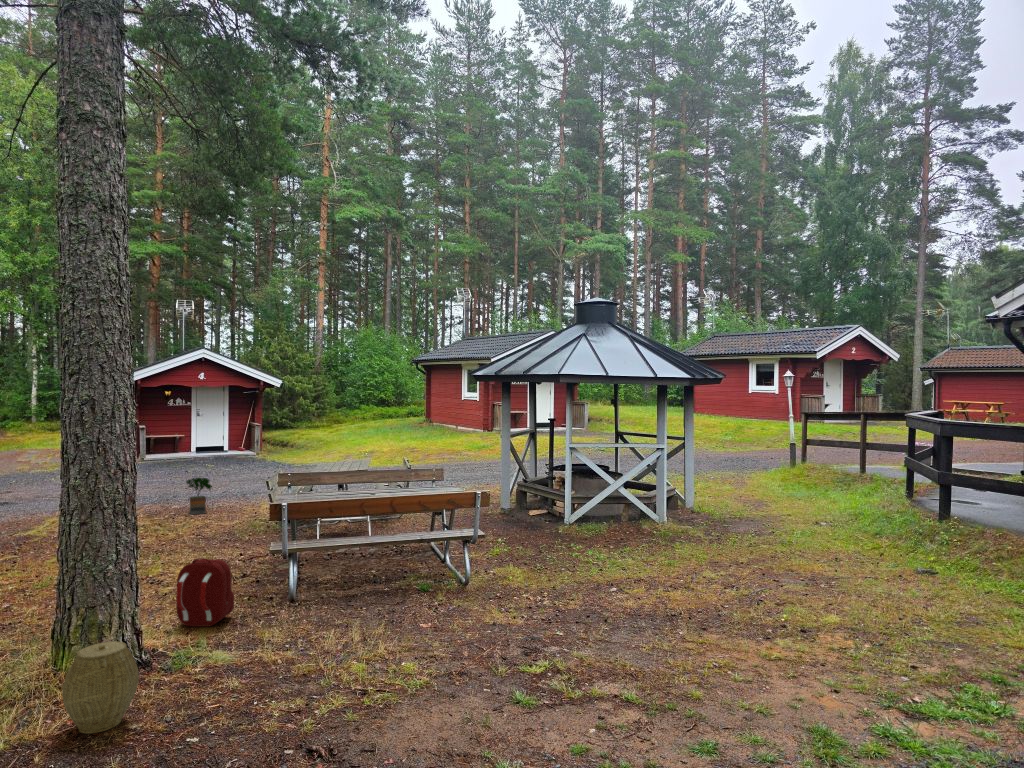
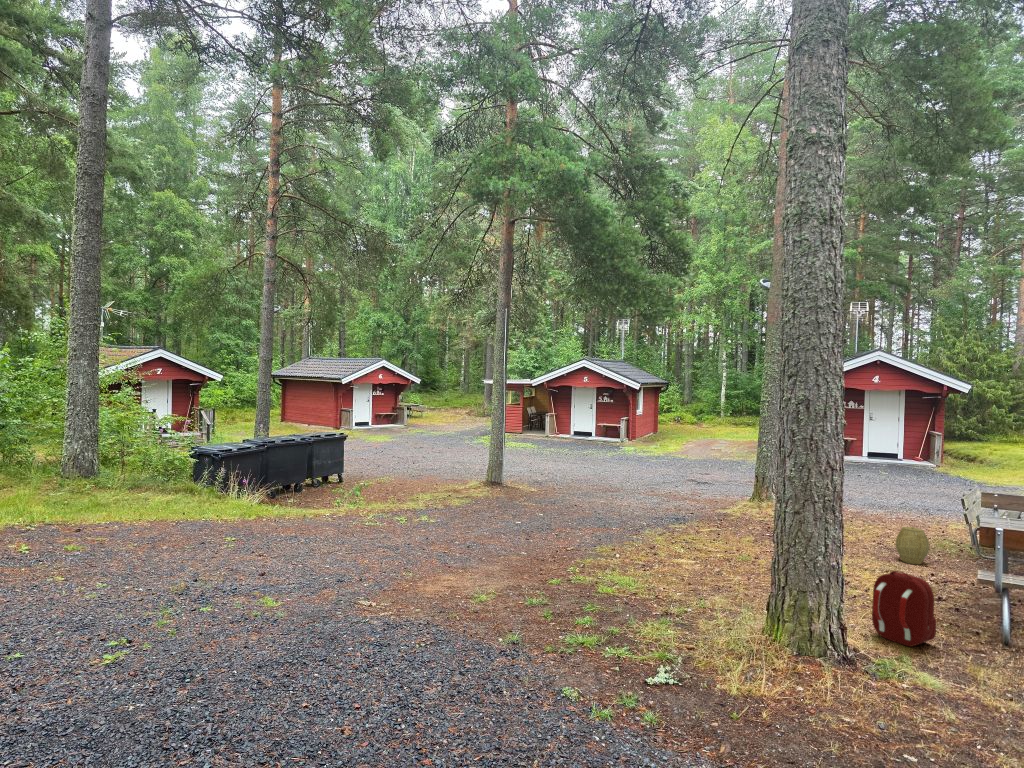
potted tree: present [186,477,212,515] -> none [863,484,893,524]
woven basket: present [62,641,139,734] -> present [895,527,929,565]

